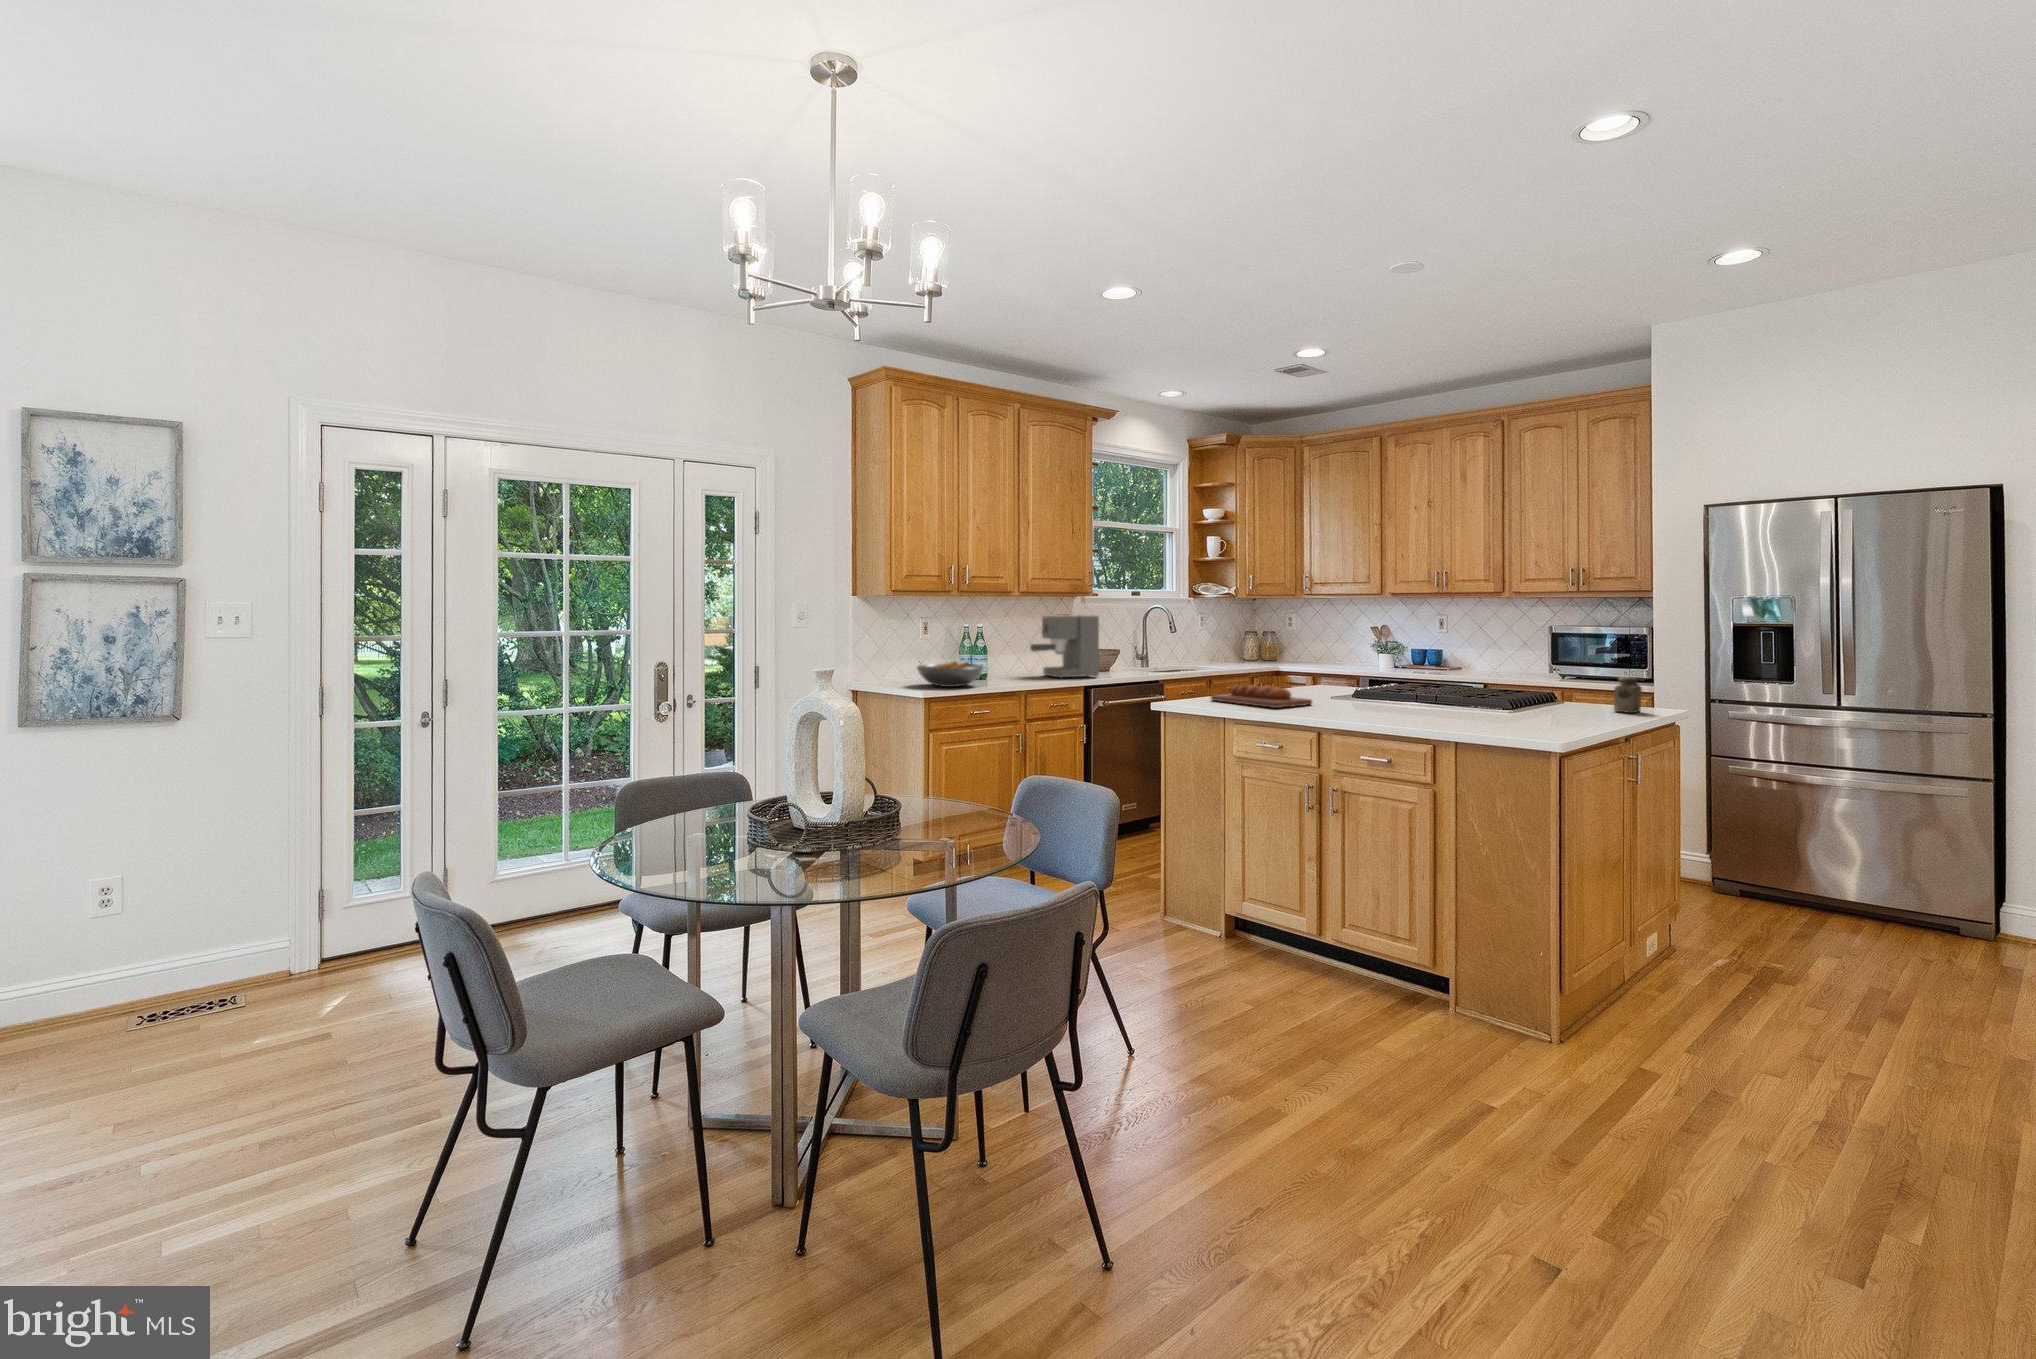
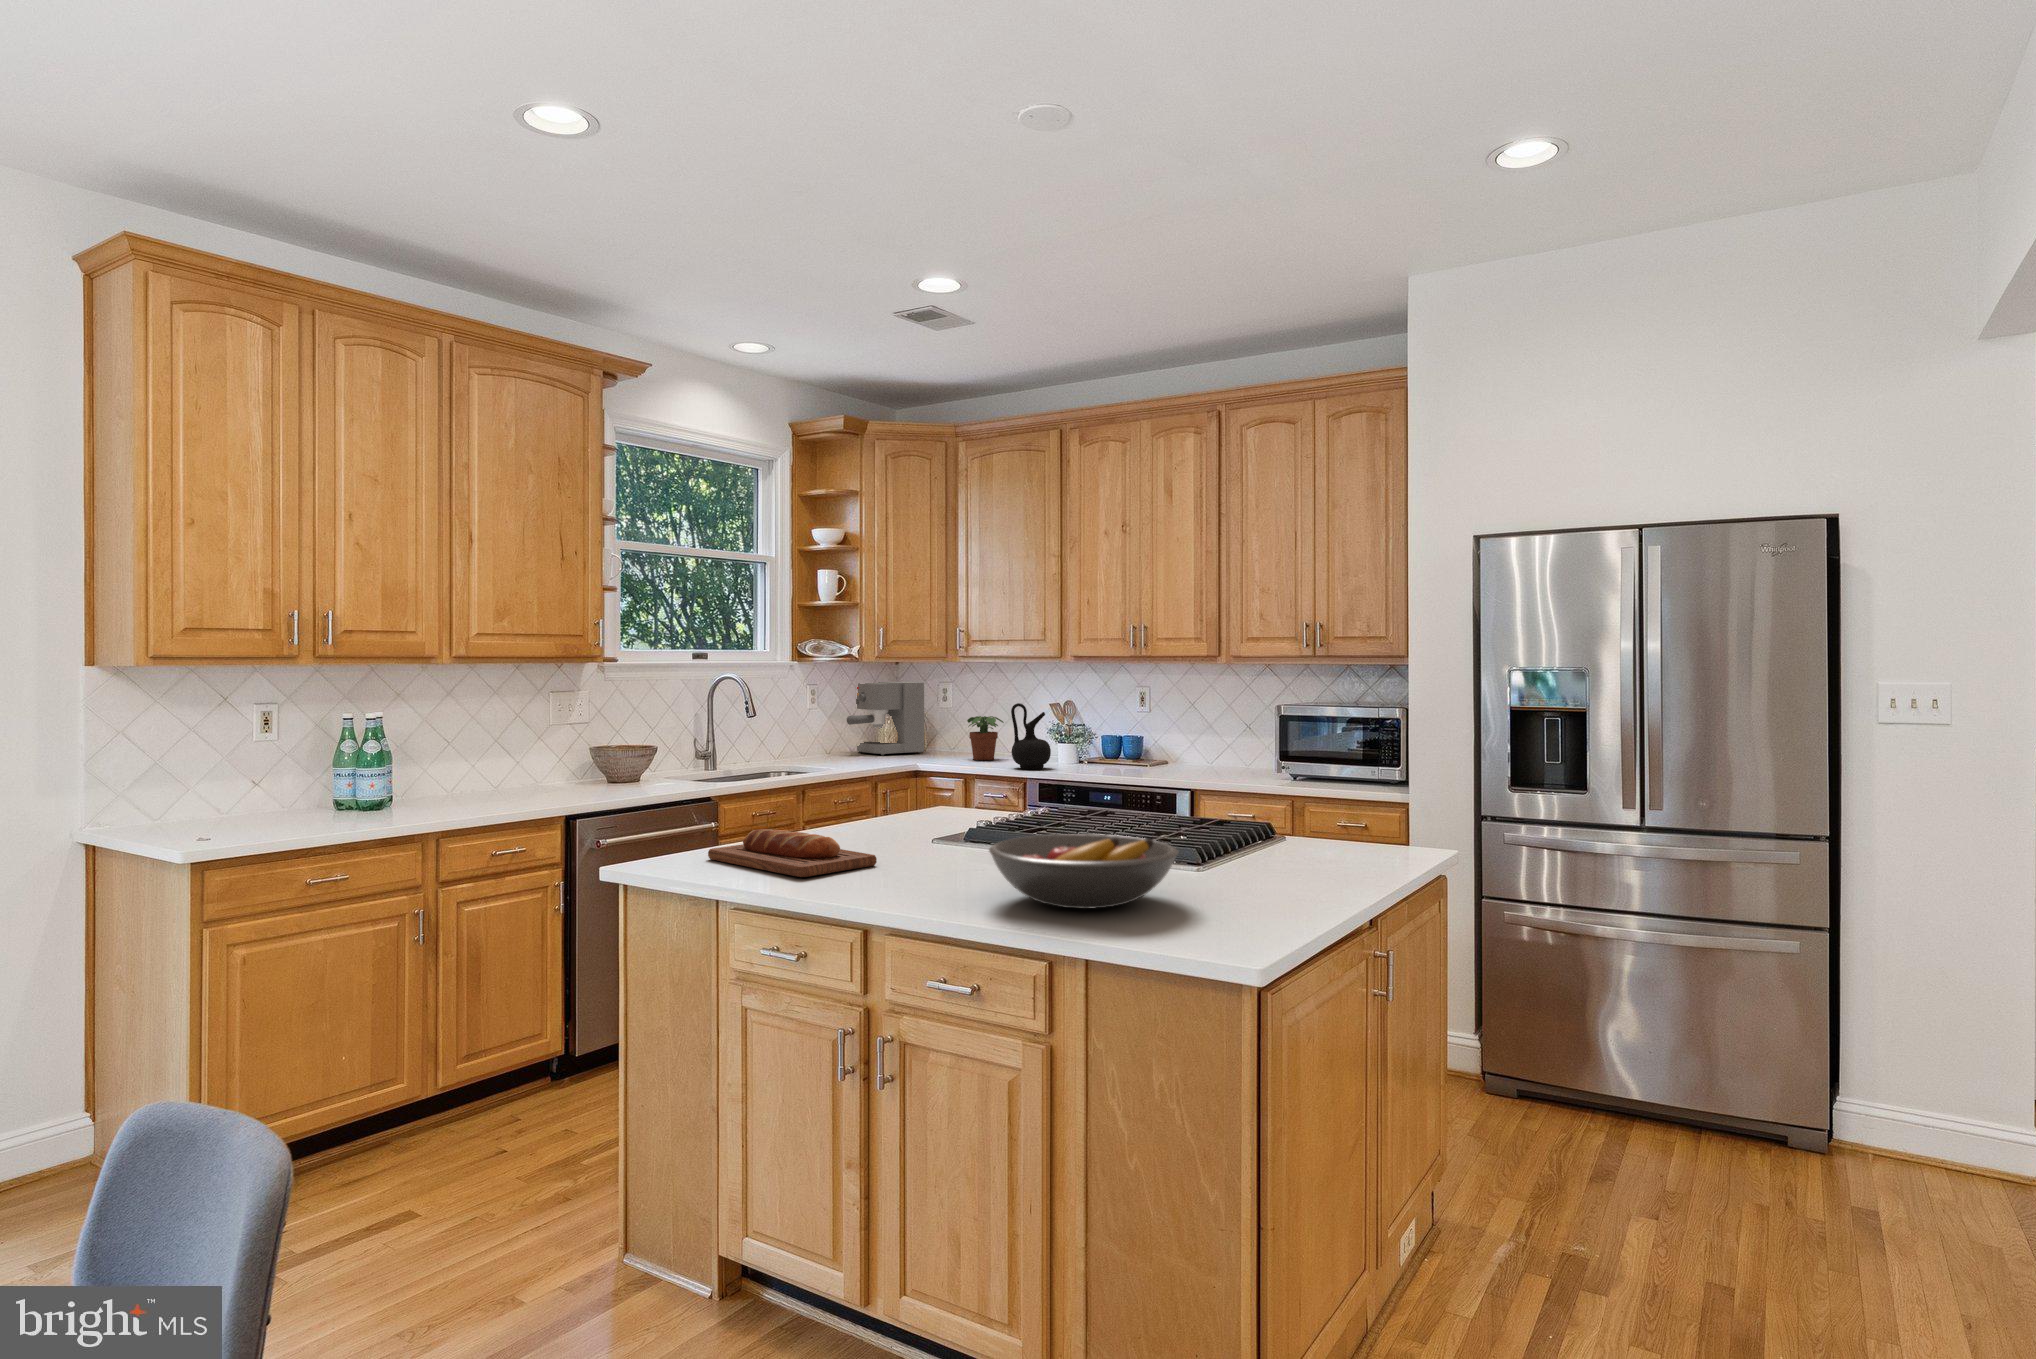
coffee maker: present [1030,615,1099,679] -> present [847,682,924,755]
ceramic jug: none [1343,626,1372,670] -> present [1011,703,1051,769]
potted plant: none [1307,636,1334,665] -> present [967,716,1004,760]
fruit bowl: present [917,662,983,687] -> present [989,834,1178,909]
salt shaker: present [1614,677,1642,713] -> none [1342,807,1381,868]

